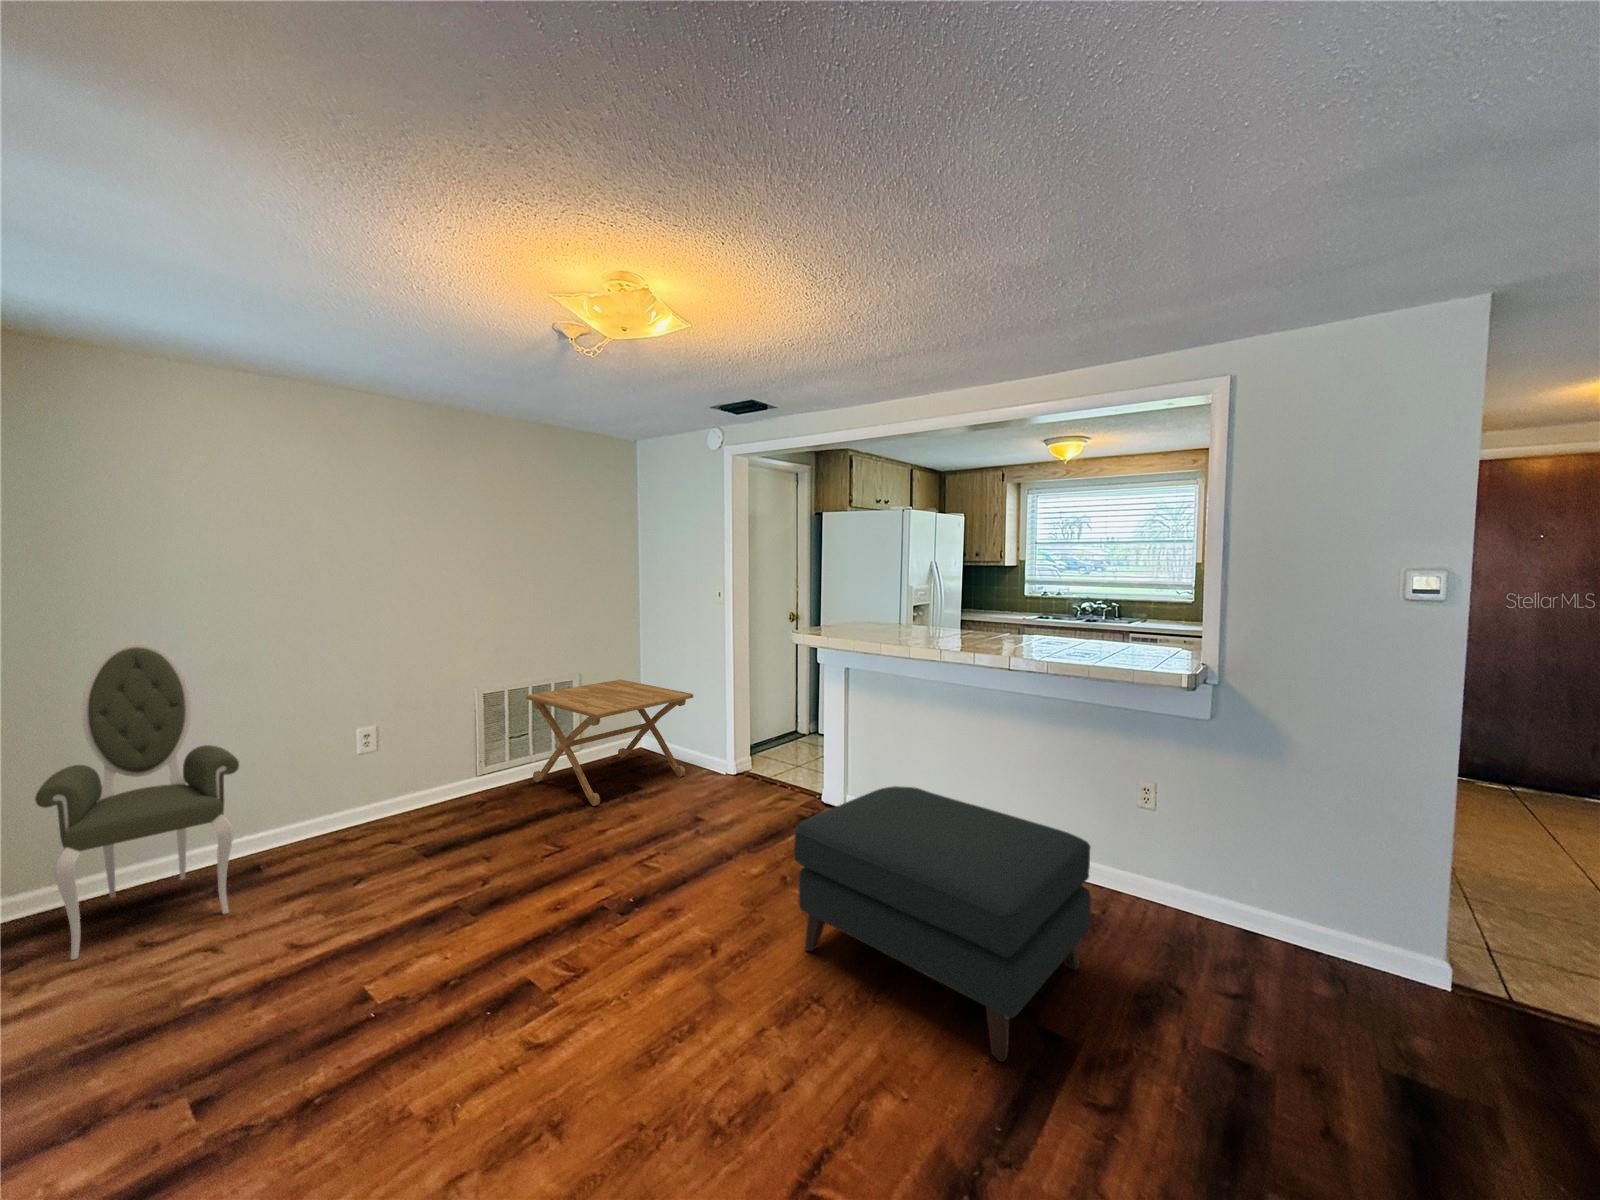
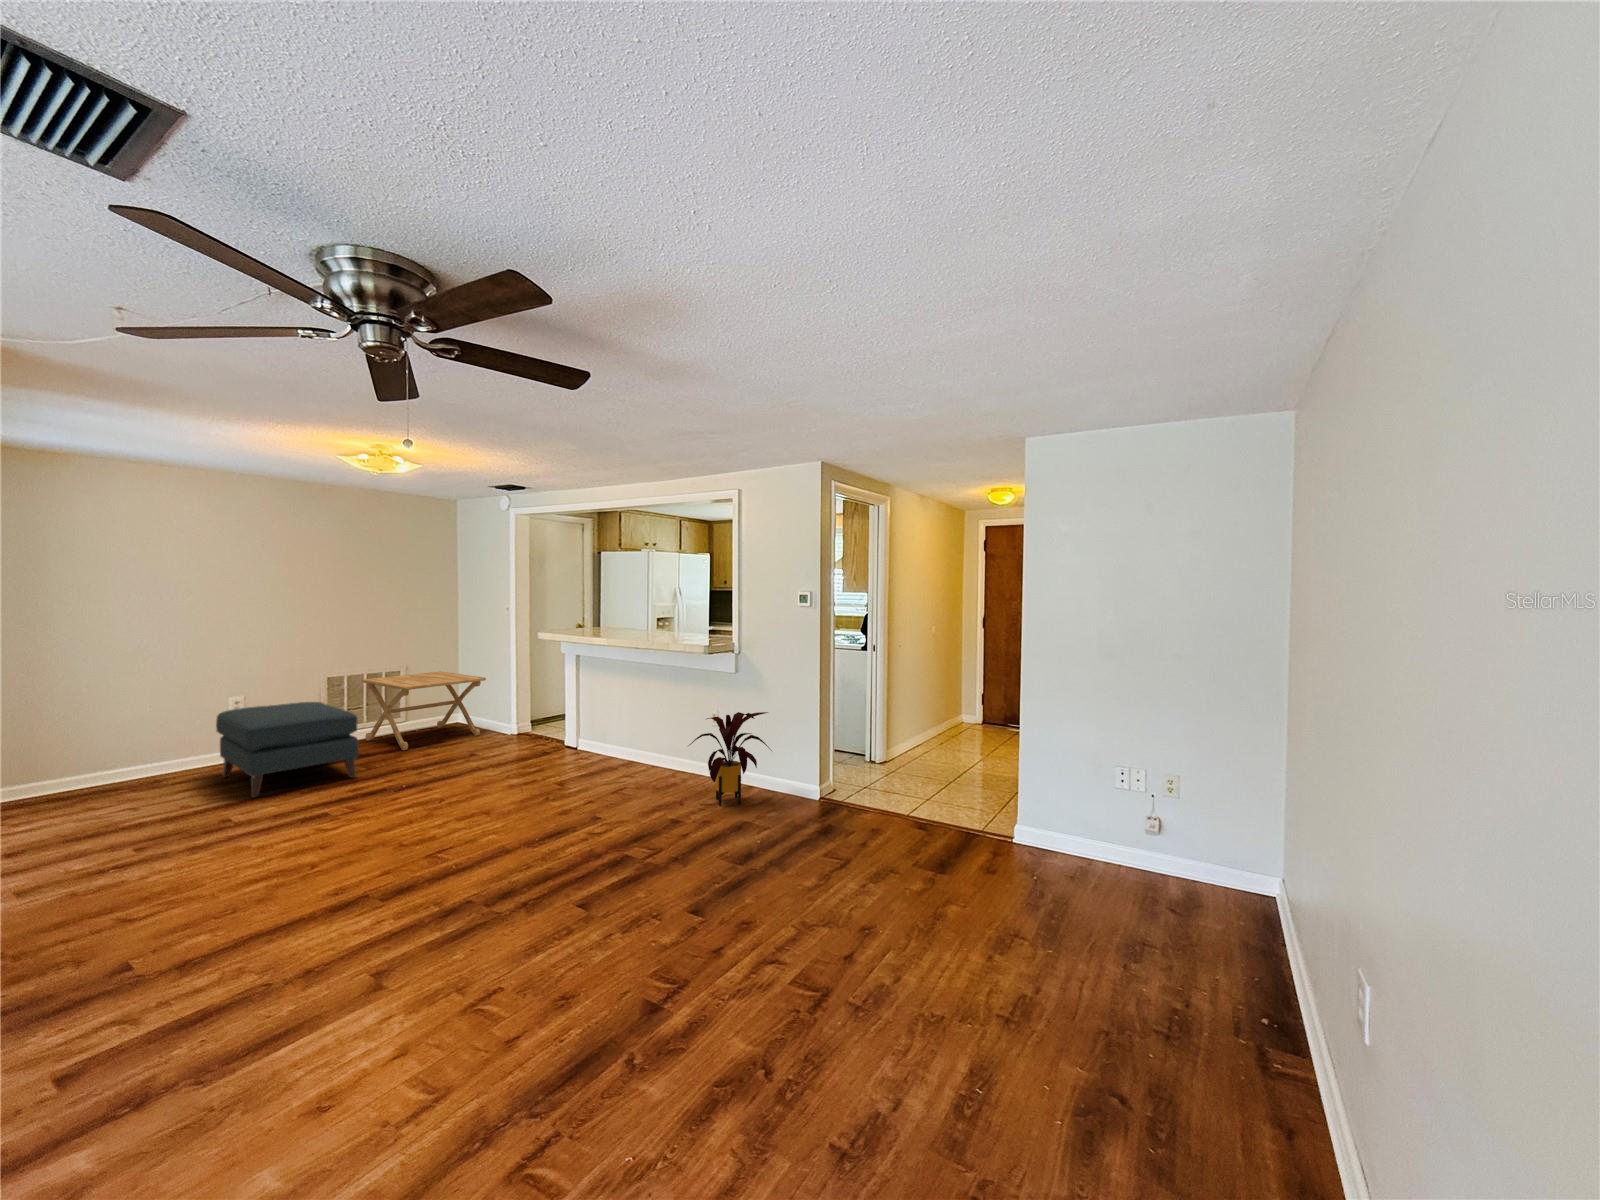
armchair: present [35,643,239,960] -> none [25,635,150,816]
ottoman: present [794,786,1091,1062] -> present [216,702,358,798]
house plant: none [1189,804,1372,1006] -> present [688,712,770,806]

